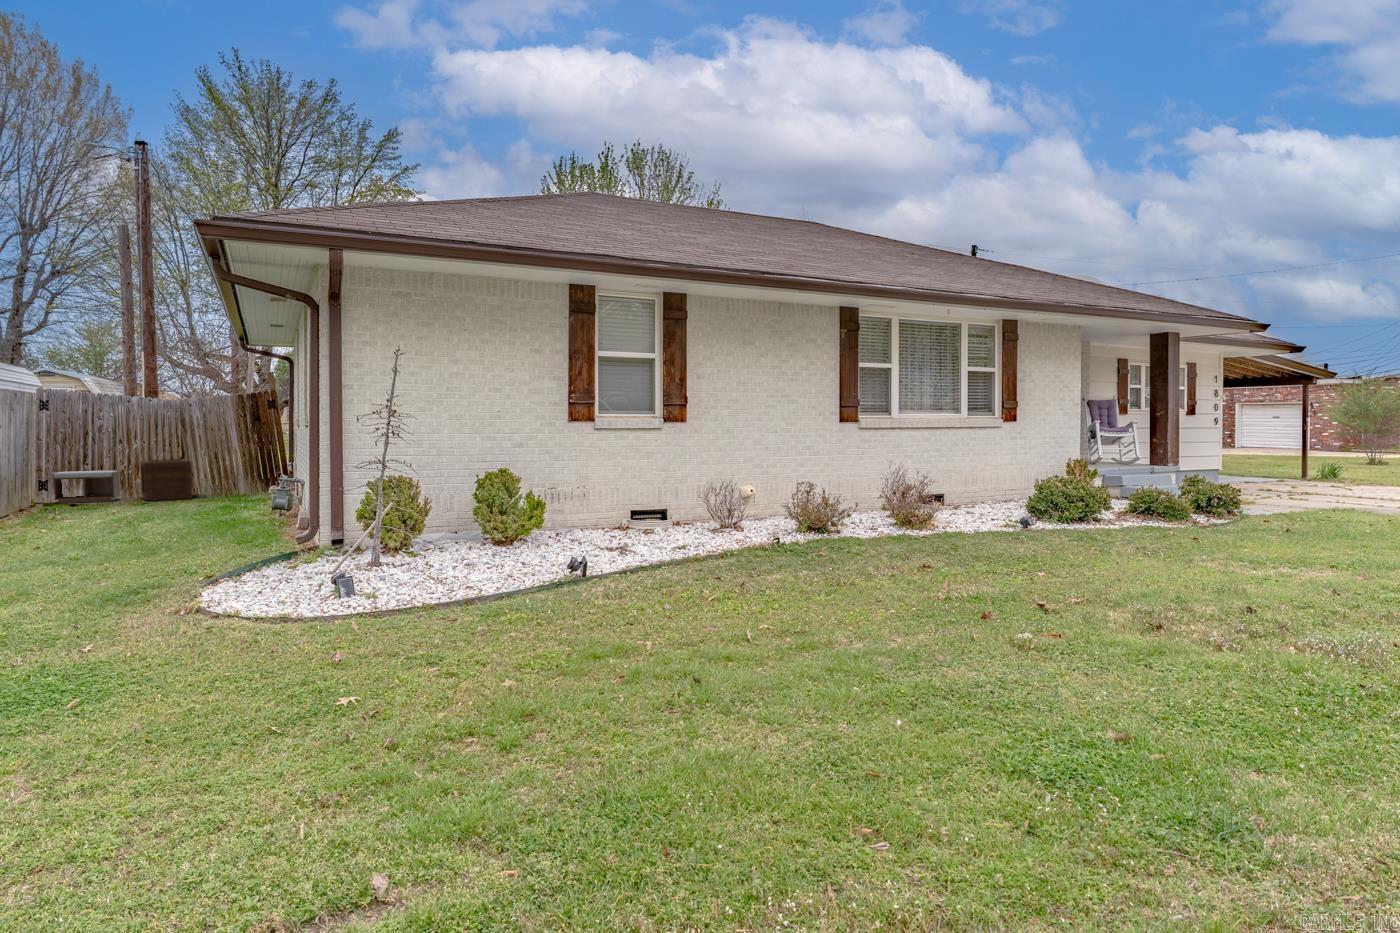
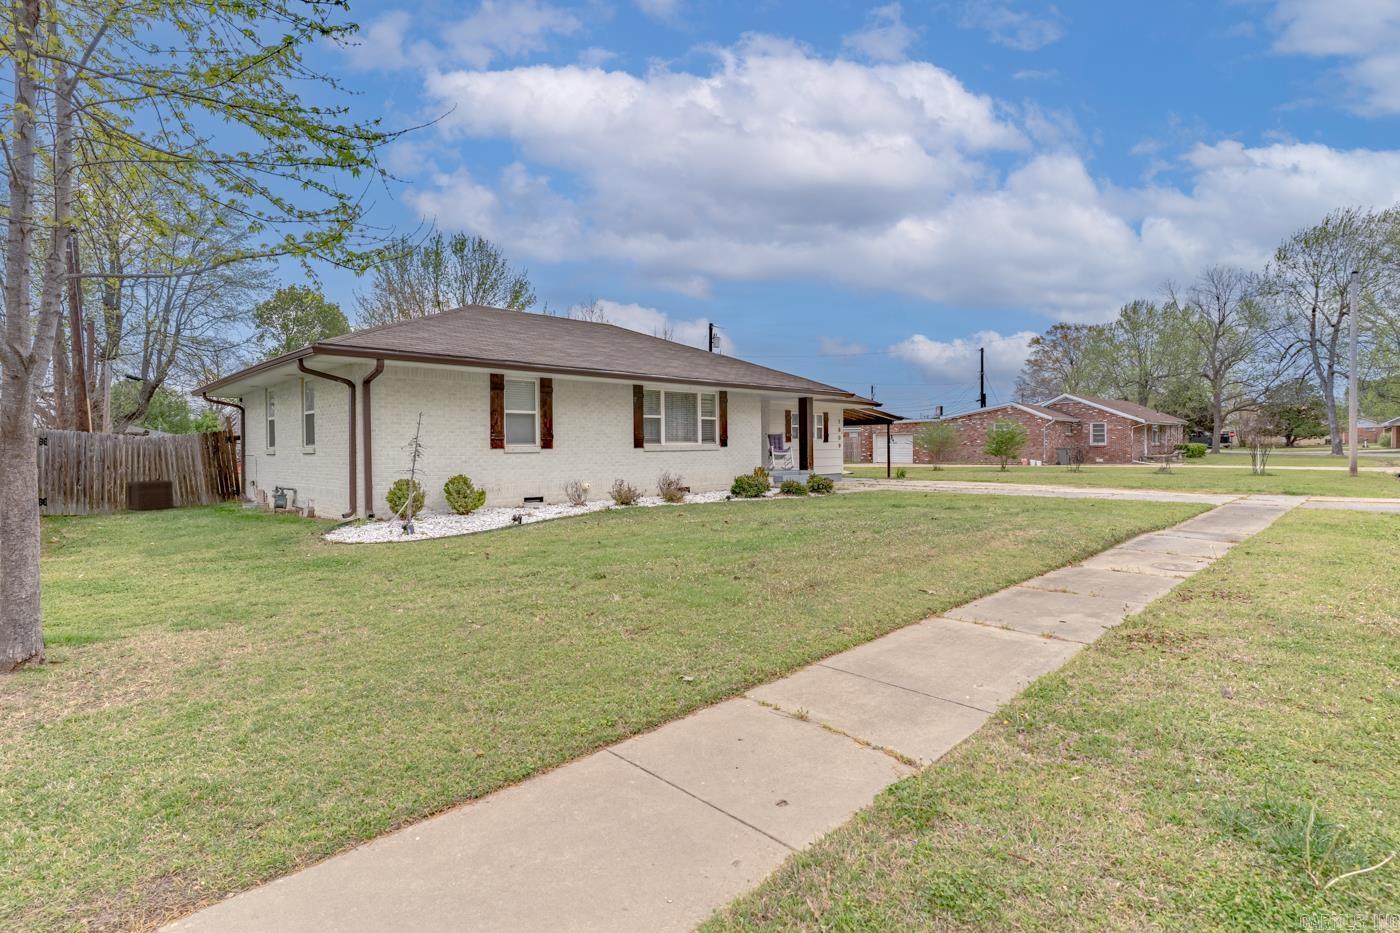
bench: present [52,471,121,503] -> none [60,489,111,514]

